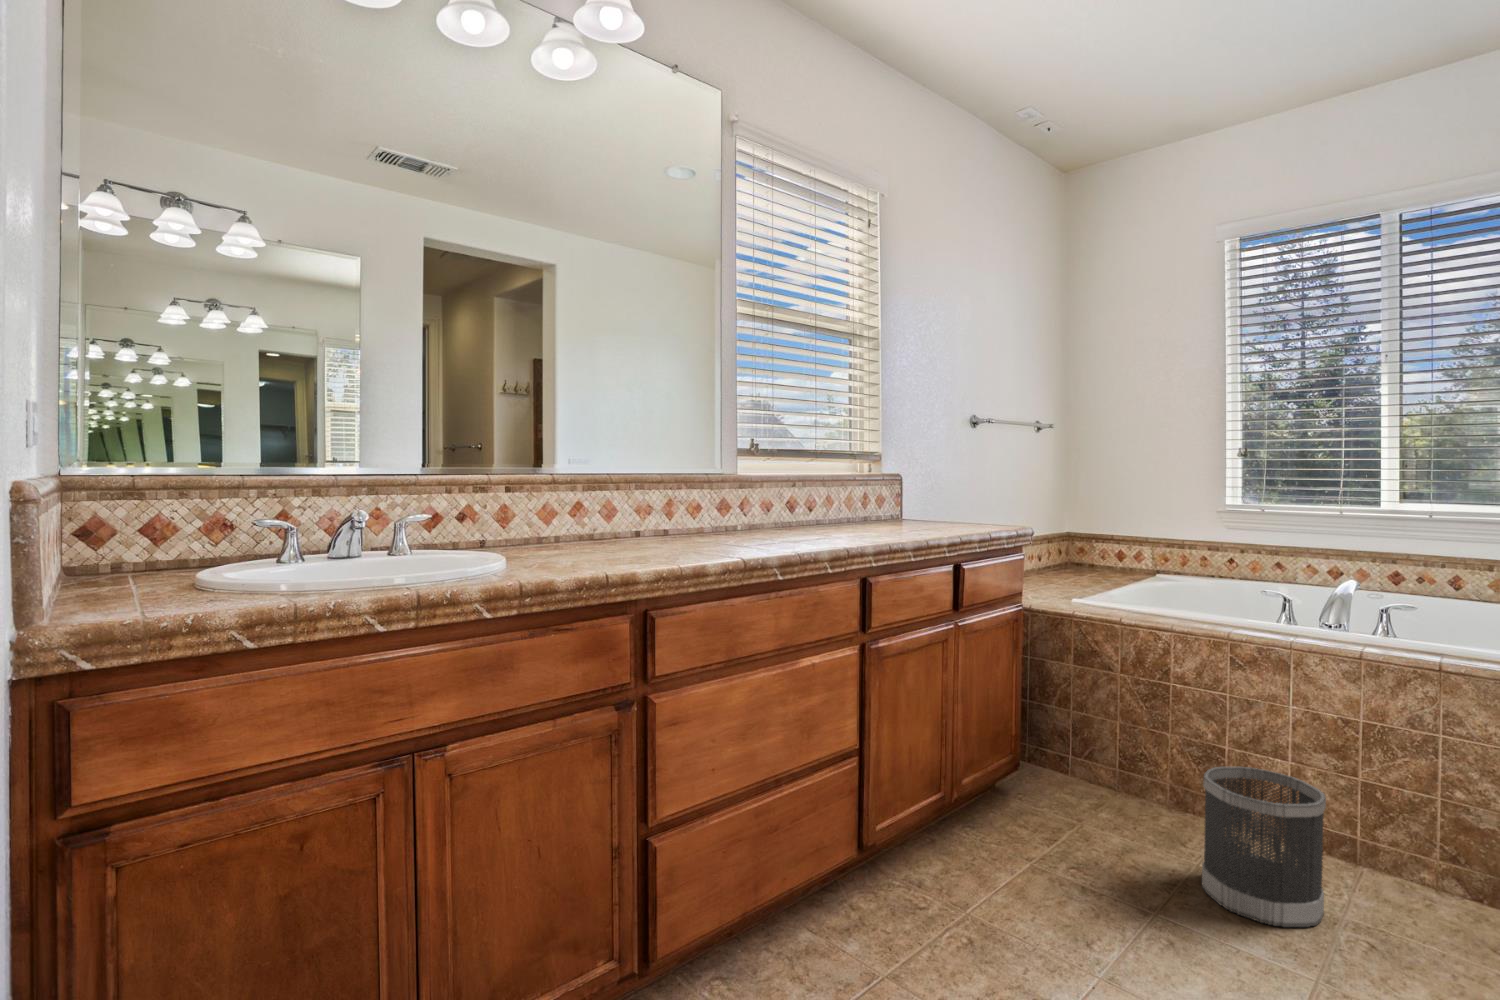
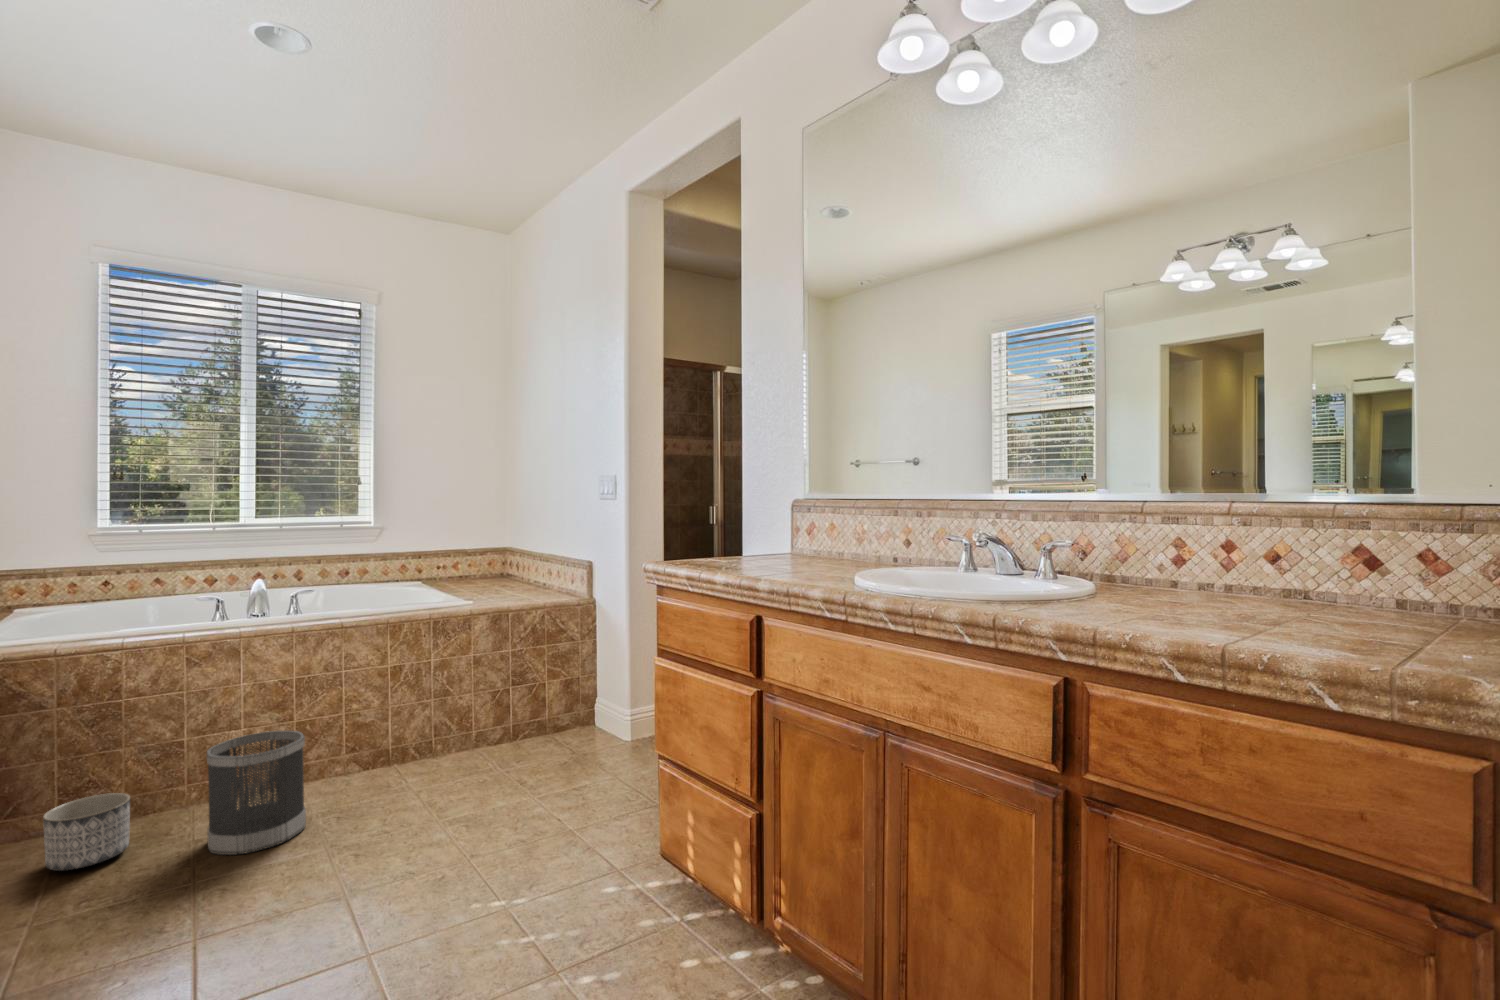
planter: none [1083,764,1151,836] -> present [43,793,130,871]

